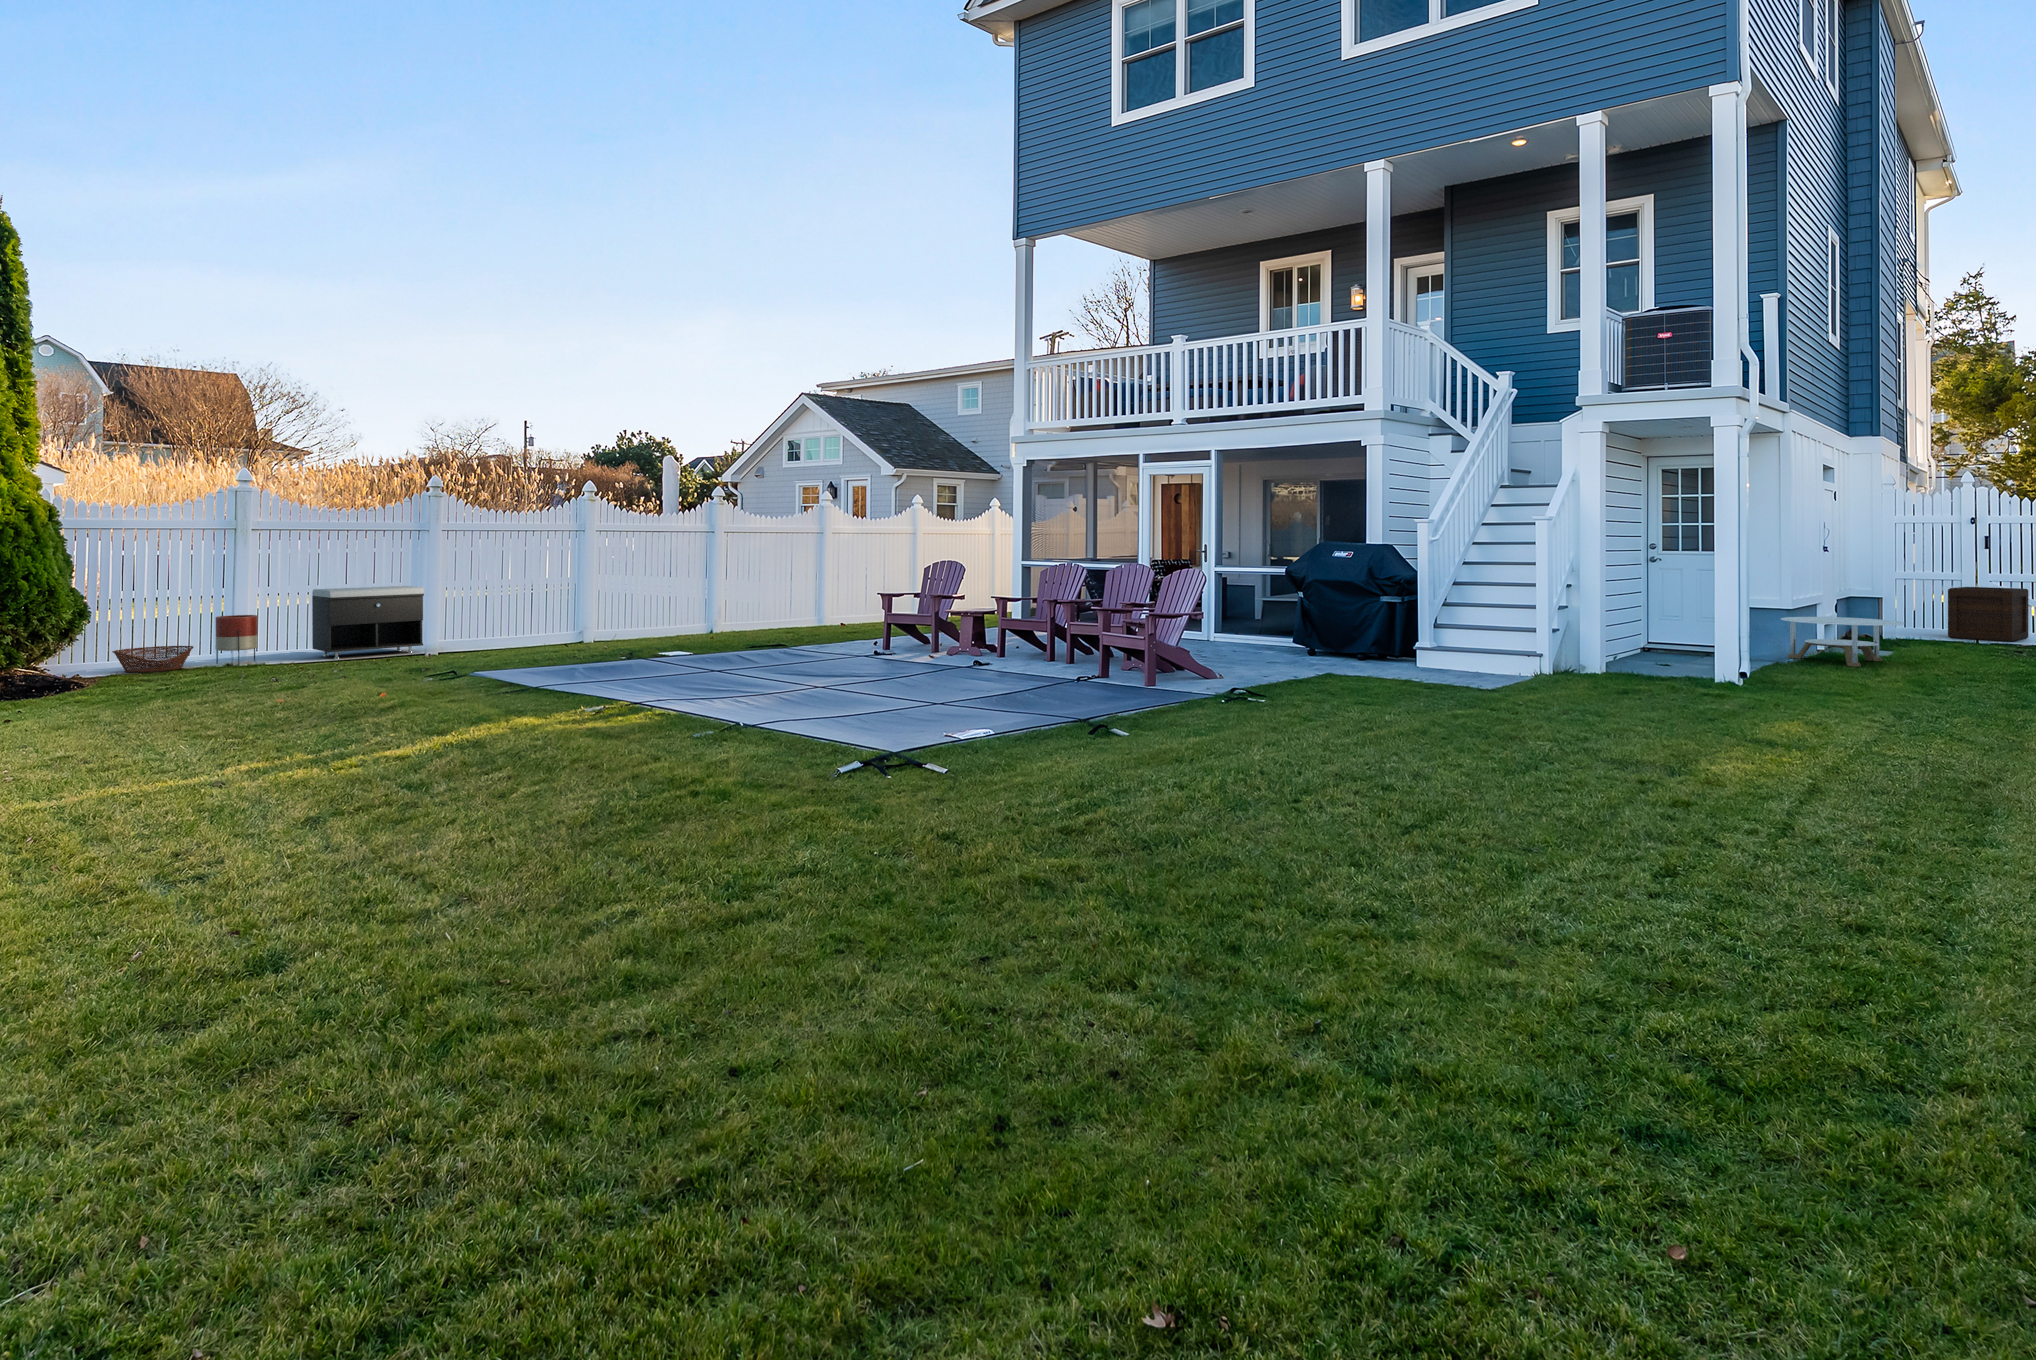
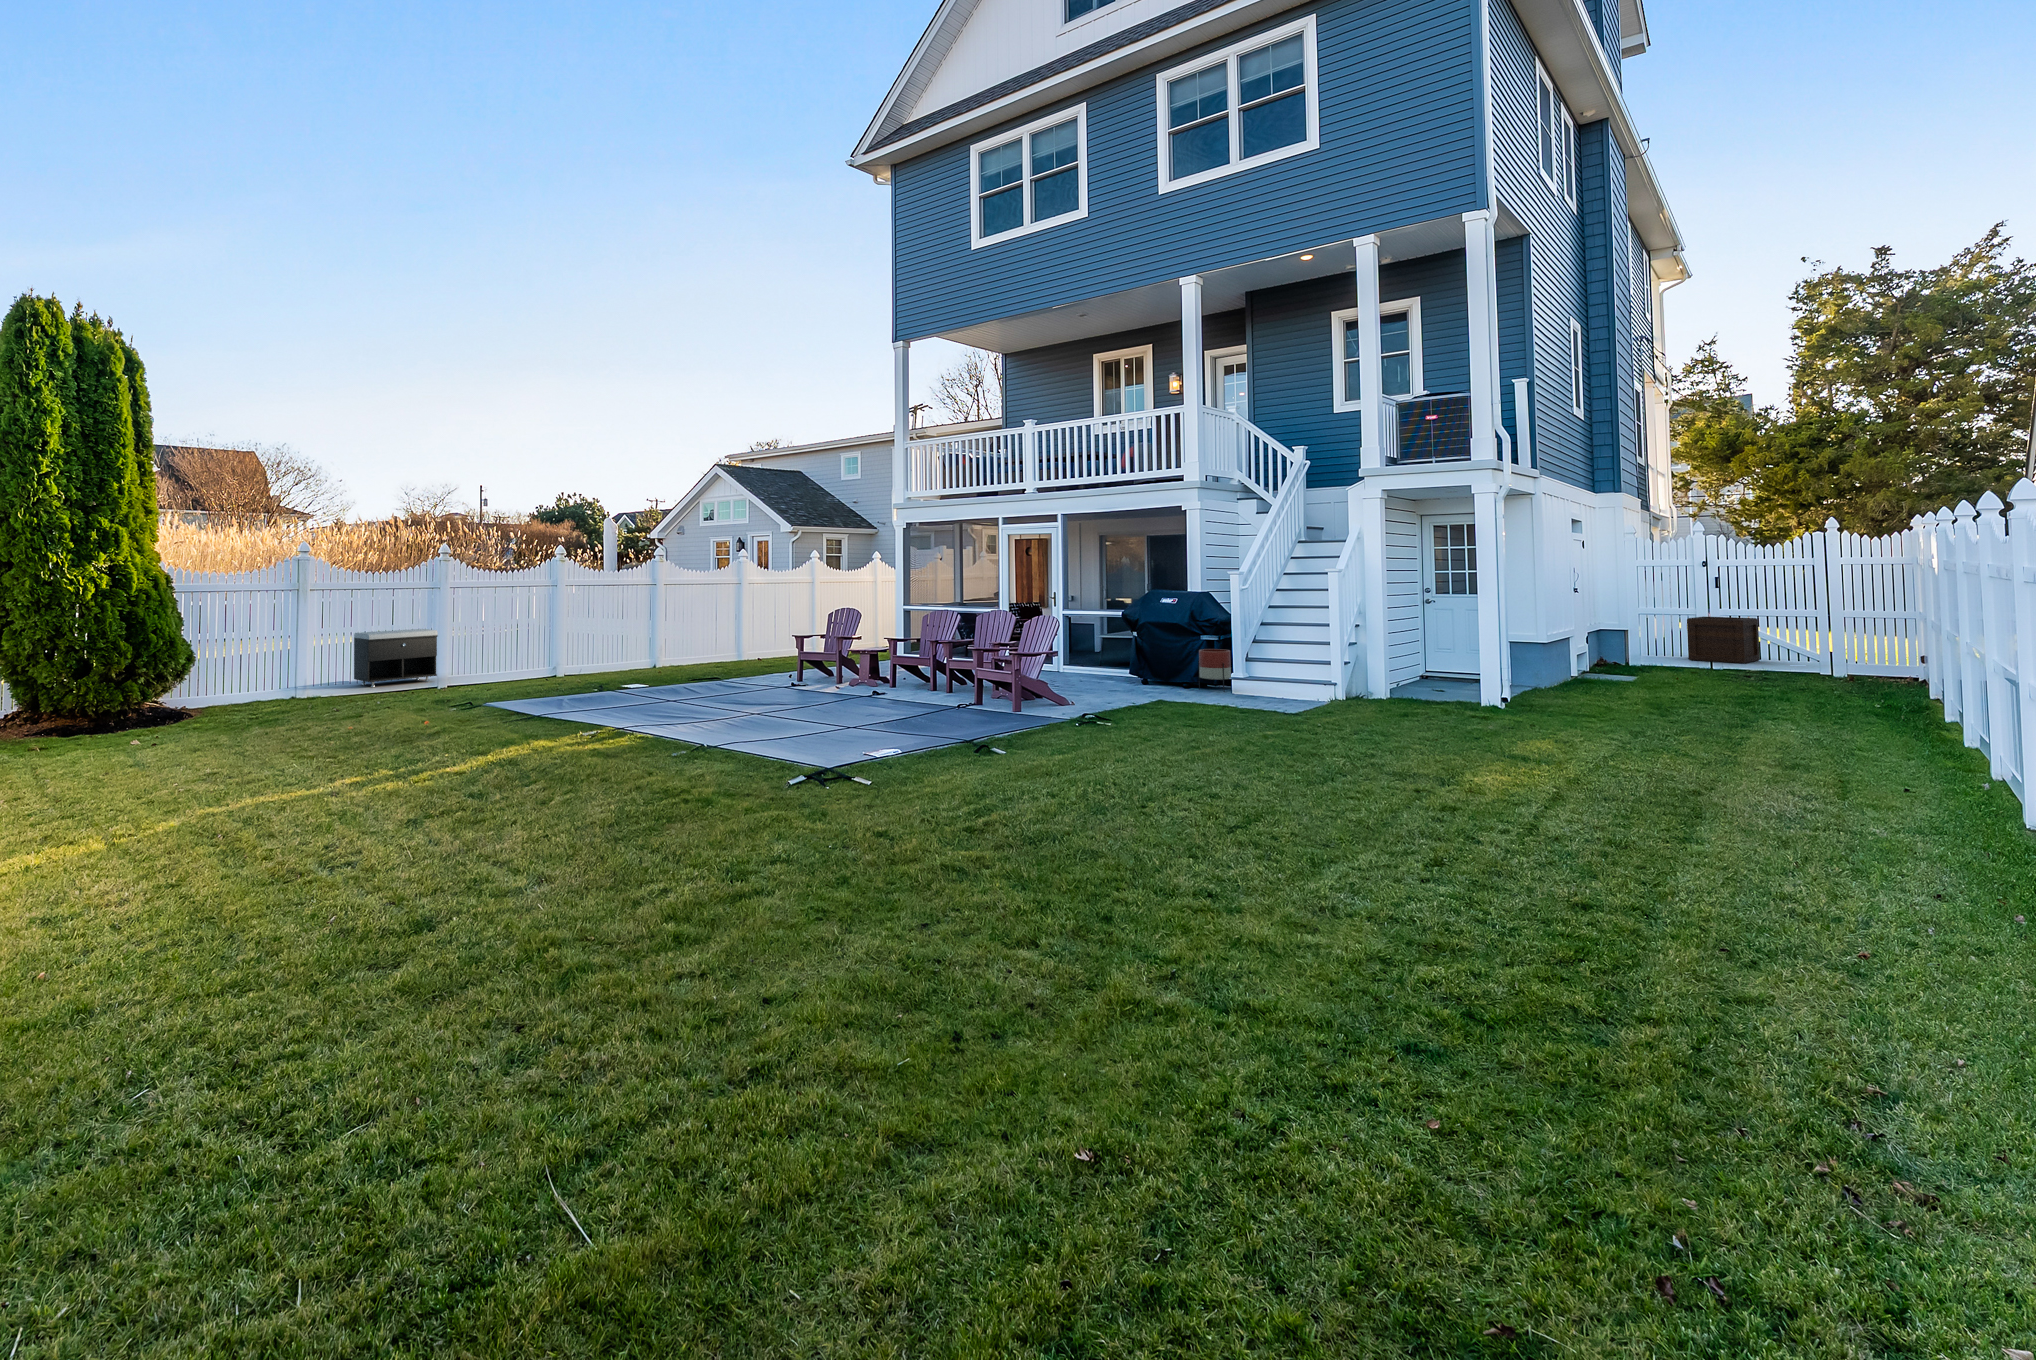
planter: present [215,615,258,665] -> present [1198,649,1231,691]
round table: present [1781,617,1904,667] -> none [1539,645,1646,688]
basket: present [112,646,194,672] -> none [211,678,269,699]

